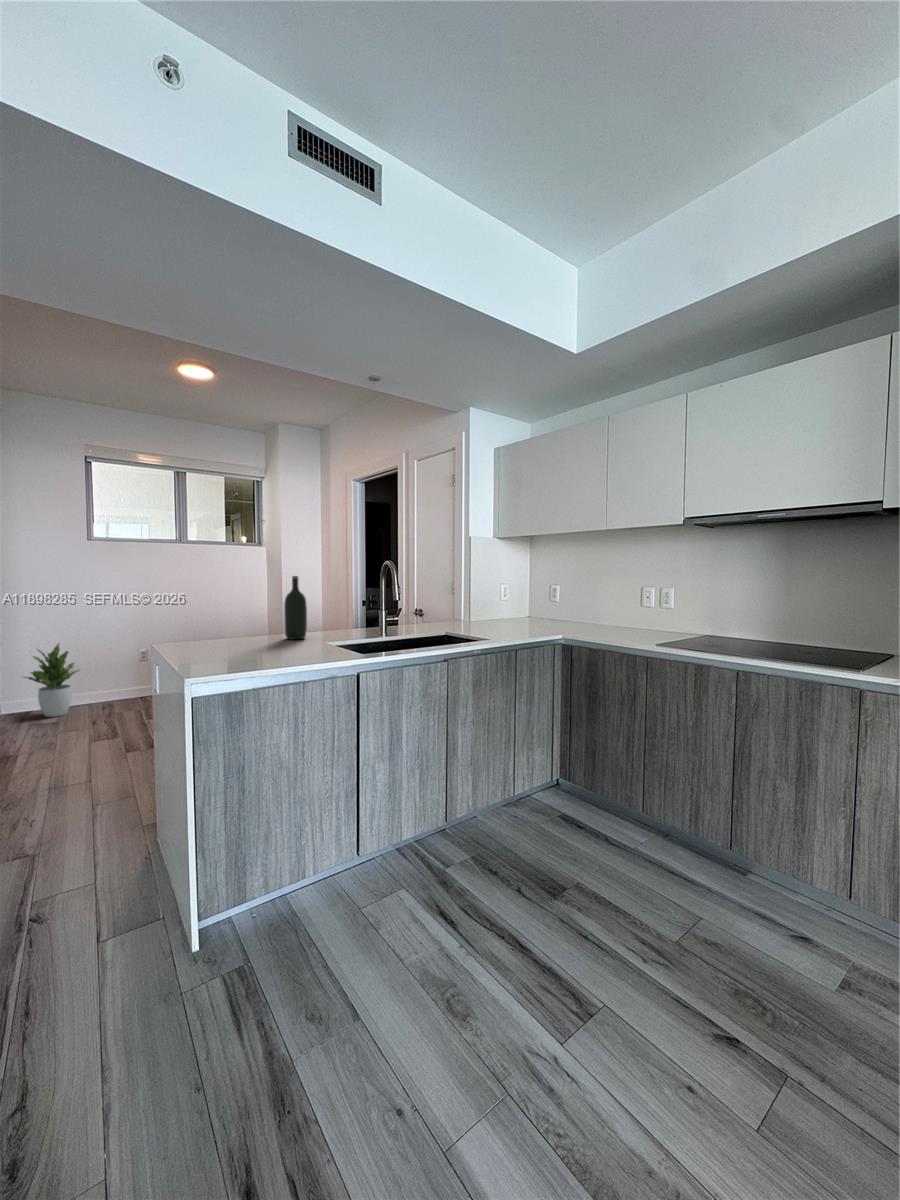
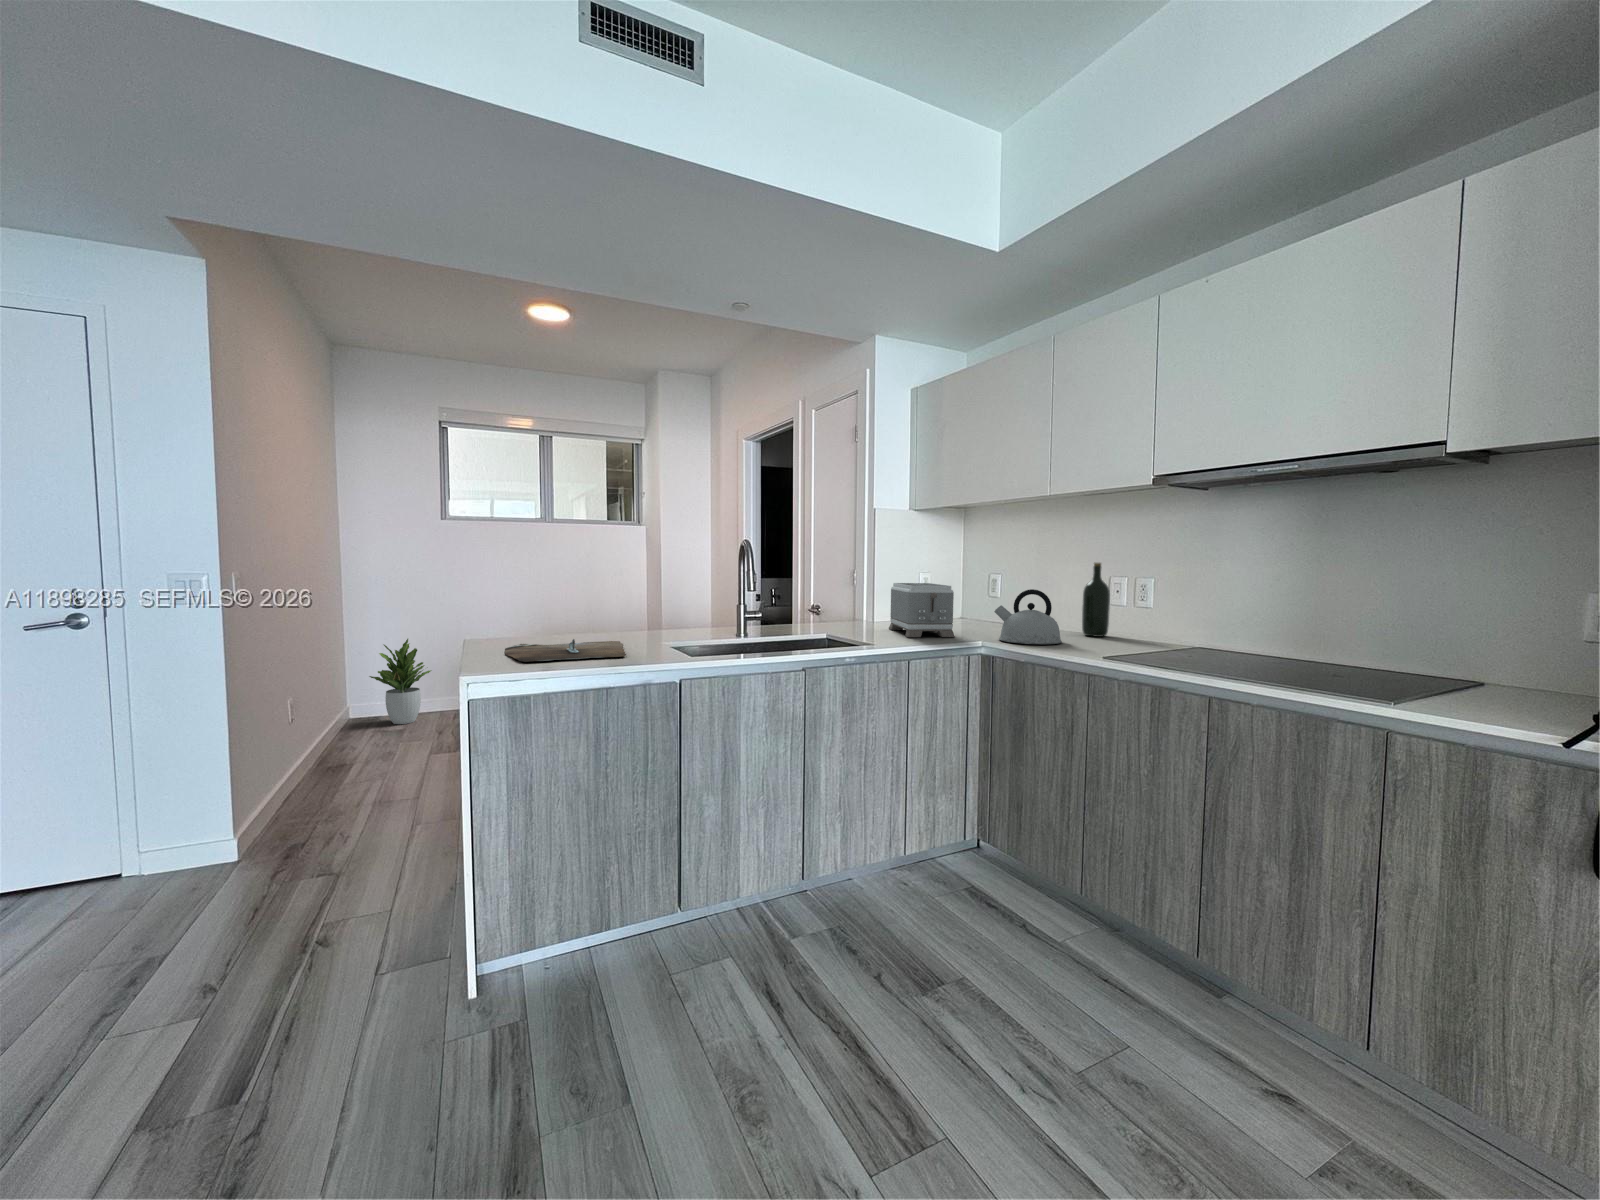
wine bottle: present [284,576,307,639] -> present [1082,563,1110,637]
toaster: none [487,592,541,633] -> present [889,583,955,637]
kettle: none [569,597,617,636] -> present [994,589,1062,644]
cutting board: none [199,642,309,663] -> present [505,639,626,662]

